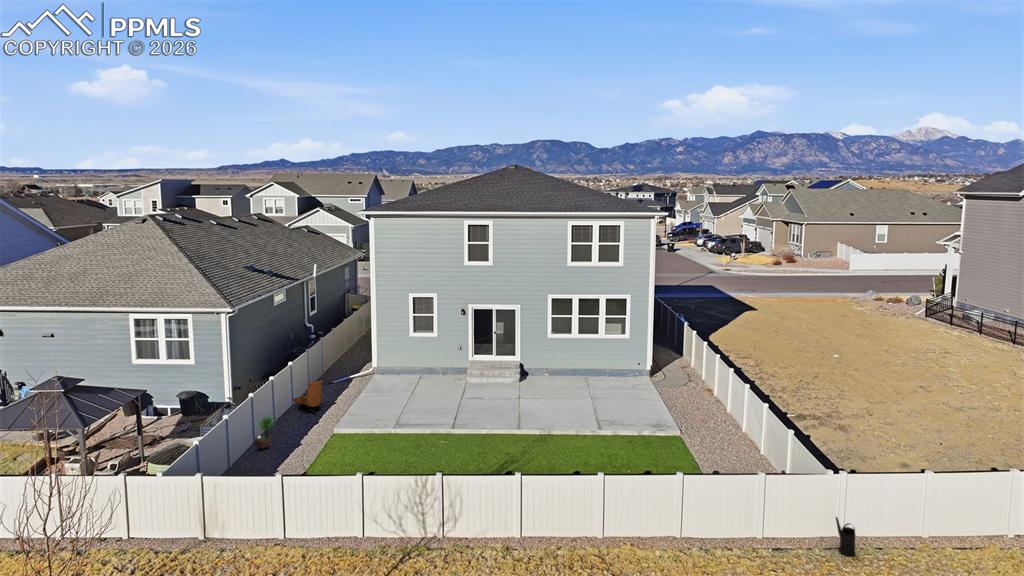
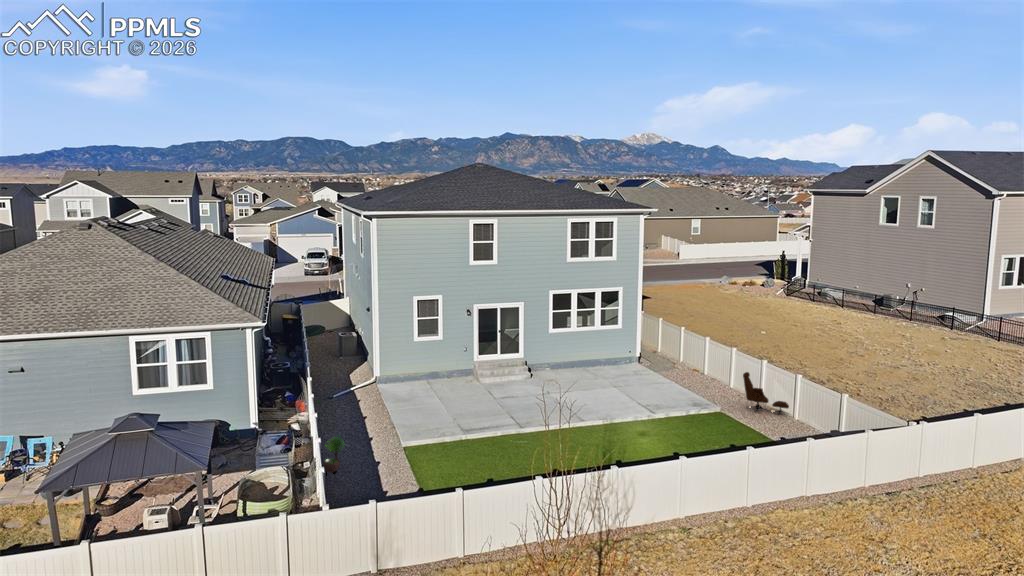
lounge chair: present [293,380,323,415] -> present [743,372,789,413]
watering can: present [836,517,856,556] -> none [936,463,965,495]

